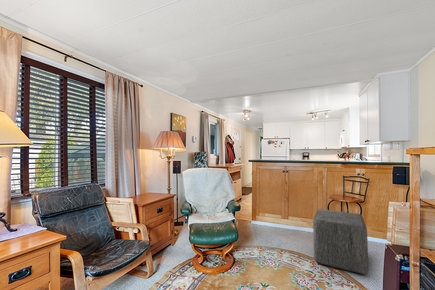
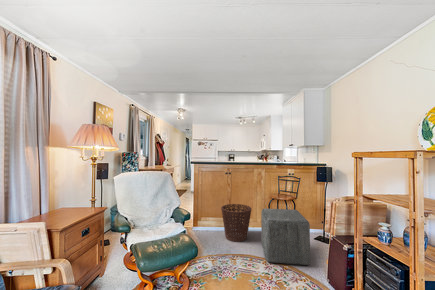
basket: none [276,202,308,240] -> present [221,204,251,242]

